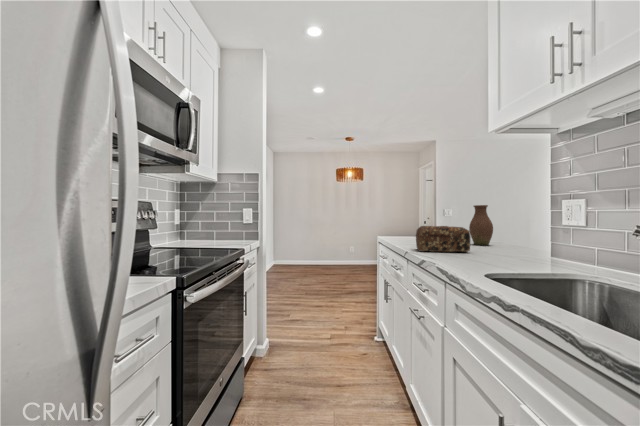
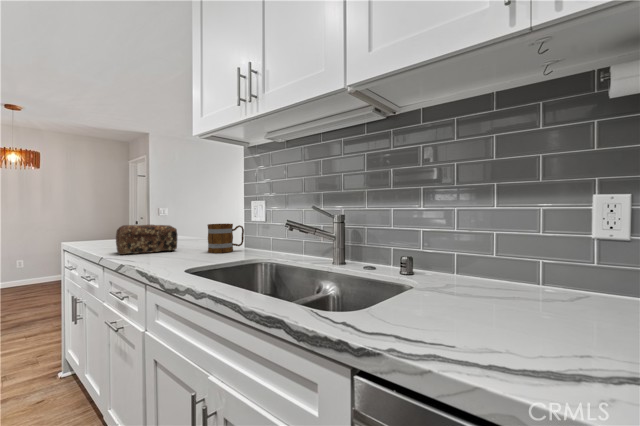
vase: present [469,205,493,245] -> none [179,203,201,242]
mug: none [504,227,554,260] -> present [207,224,244,253]

